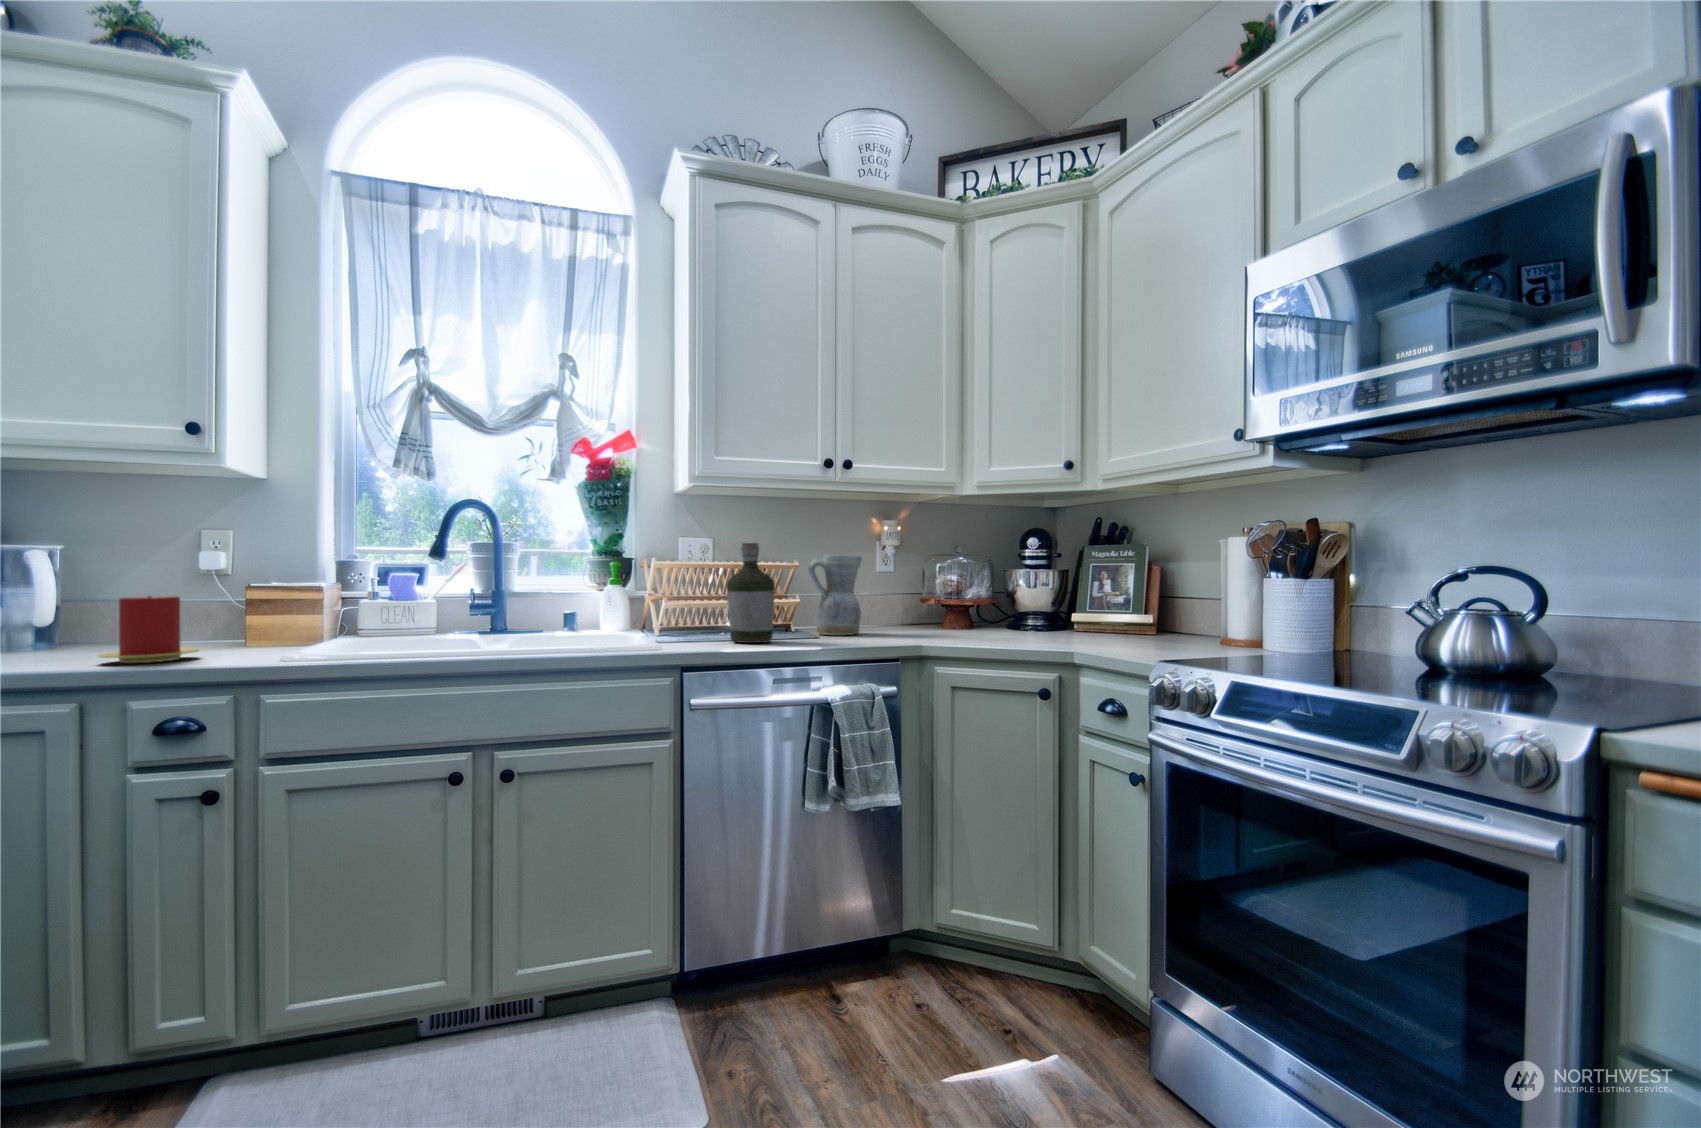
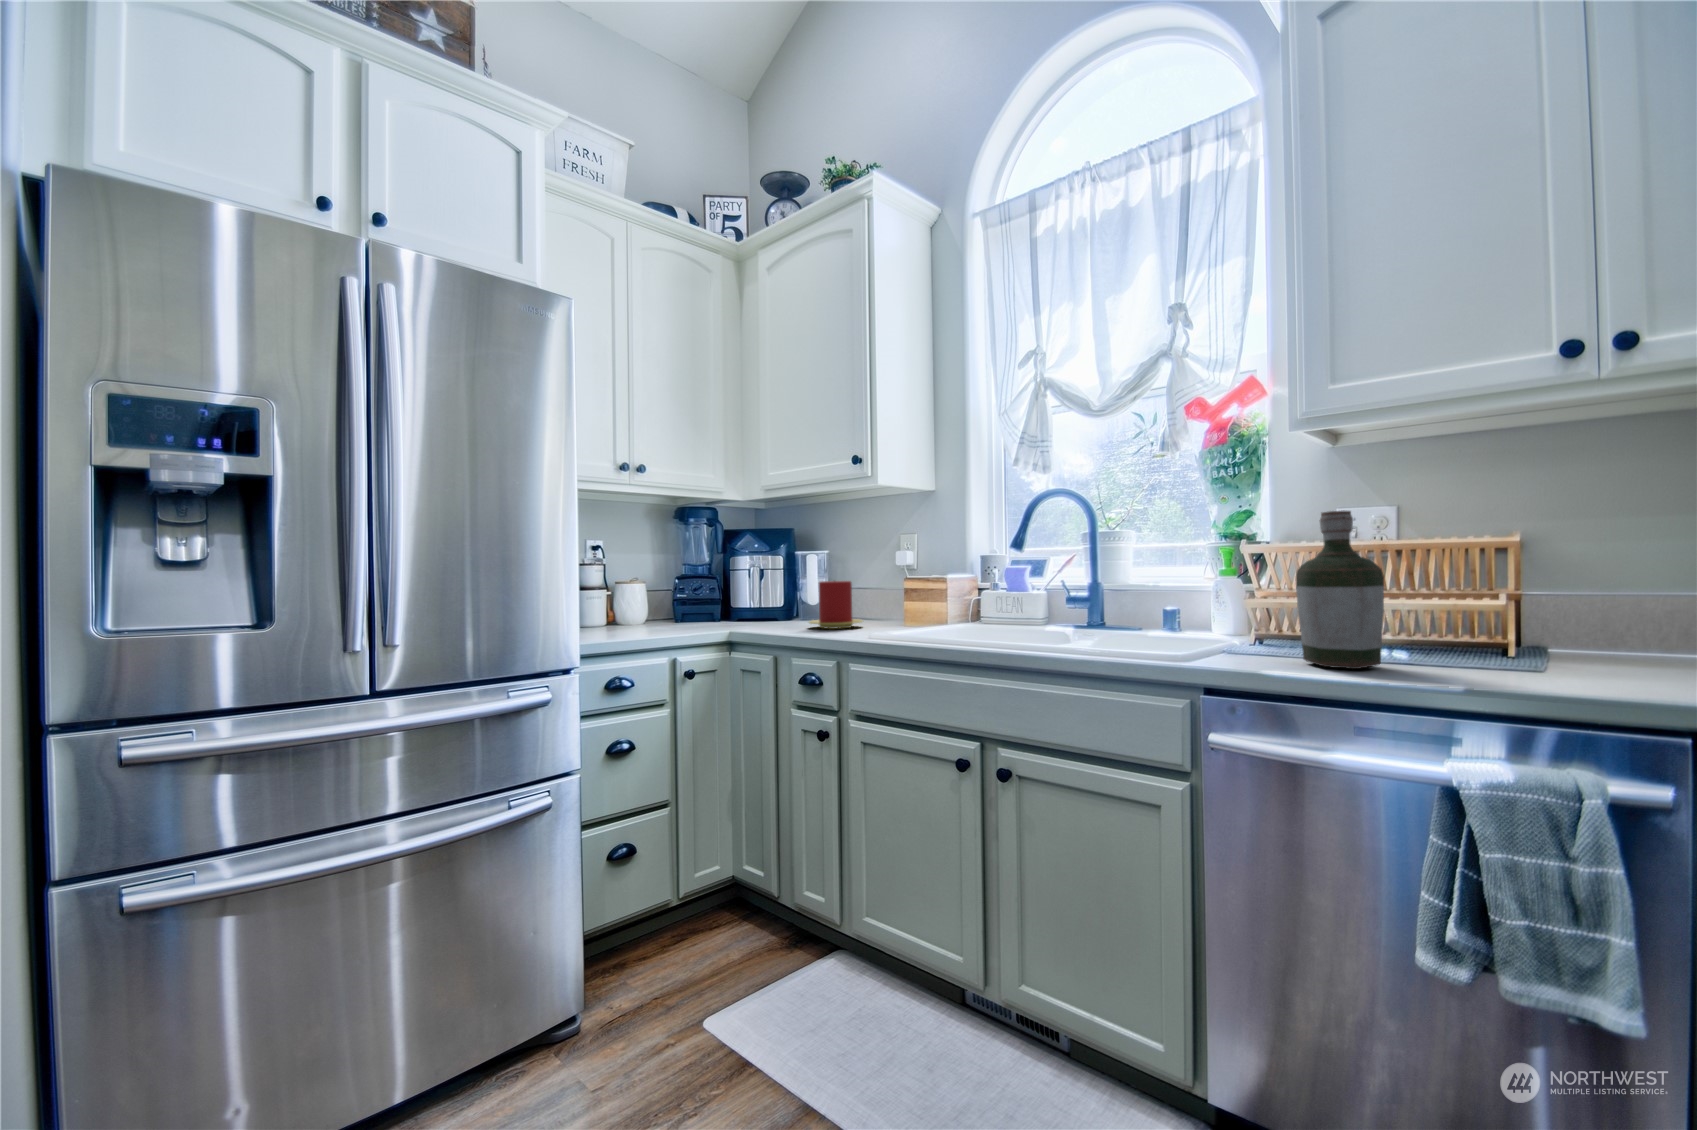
ceramic pitcher: present [808,555,862,635] -> none [1497,521,1641,675]

